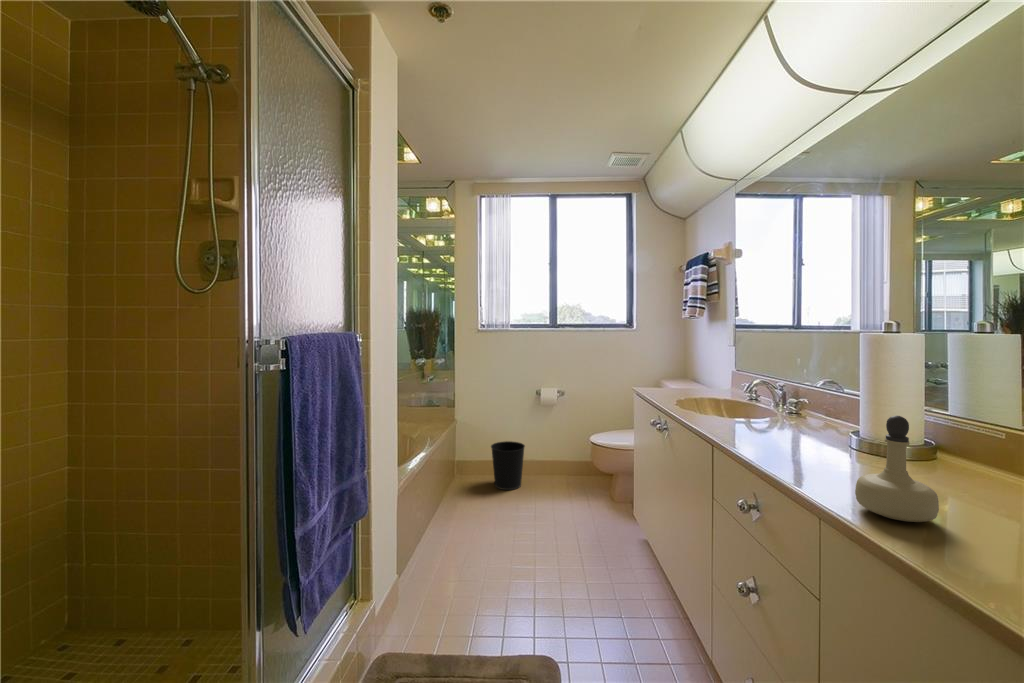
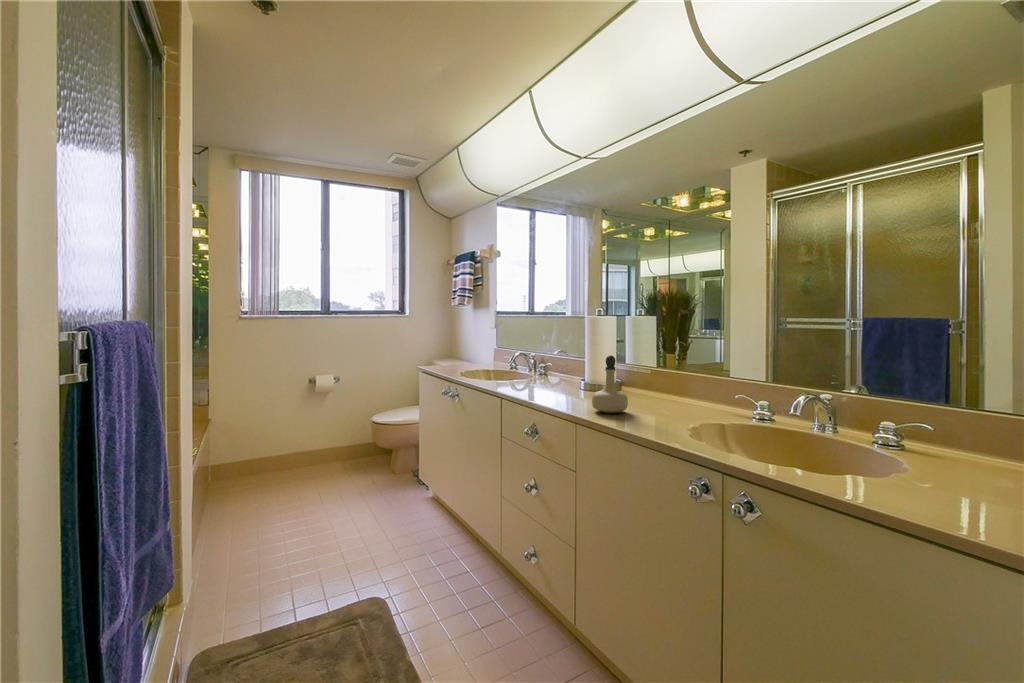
wastebasket: present [491,441,525,490] -> none [260,434,301,486]

